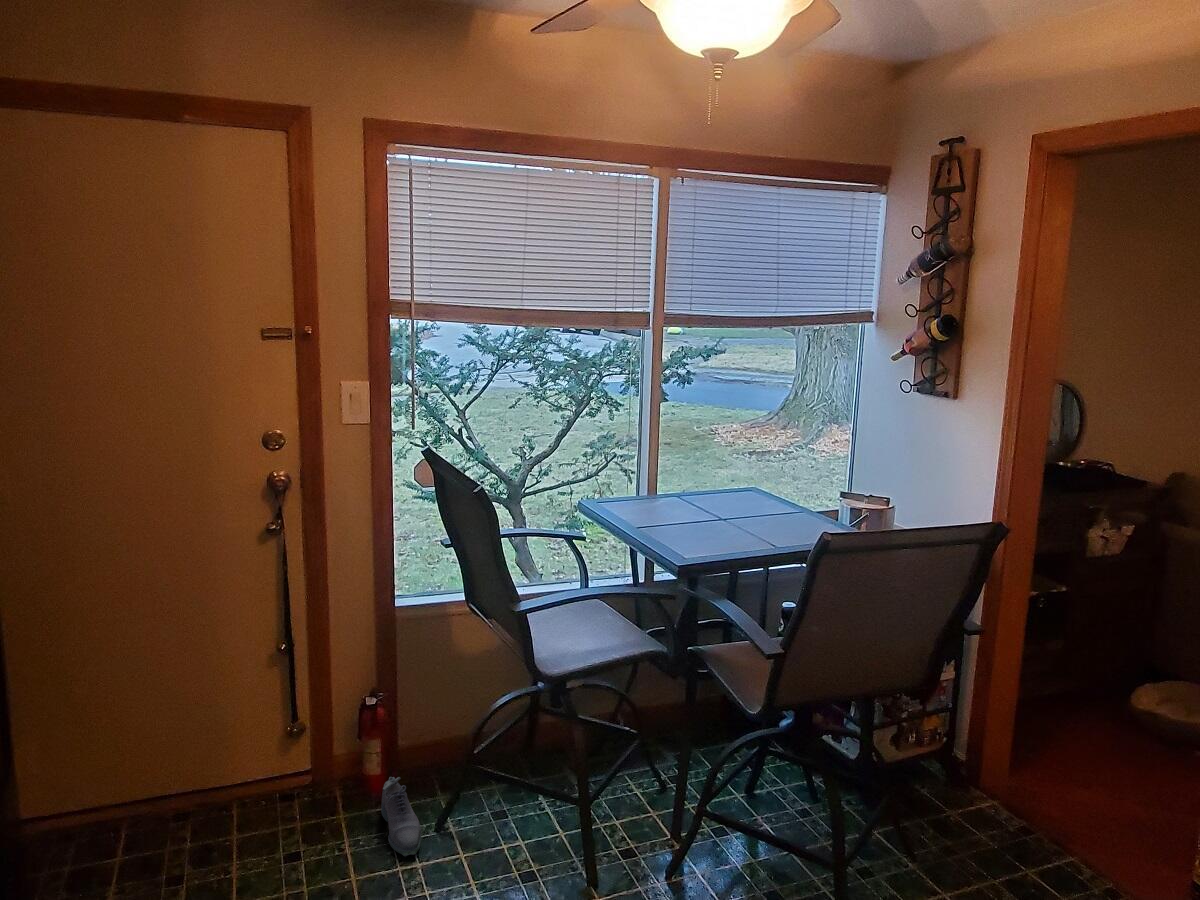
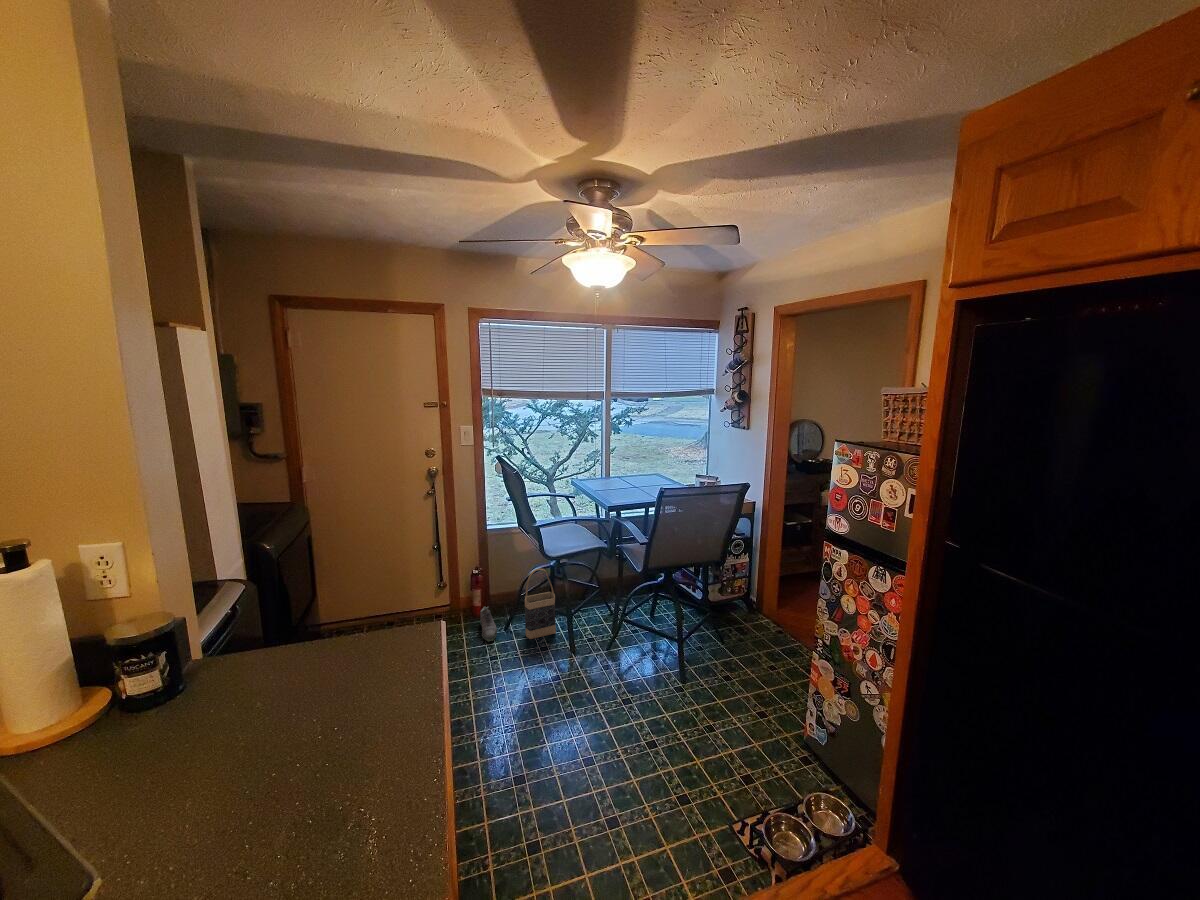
bag: none [485,696,550,850] -> present [525,568,556,639]

